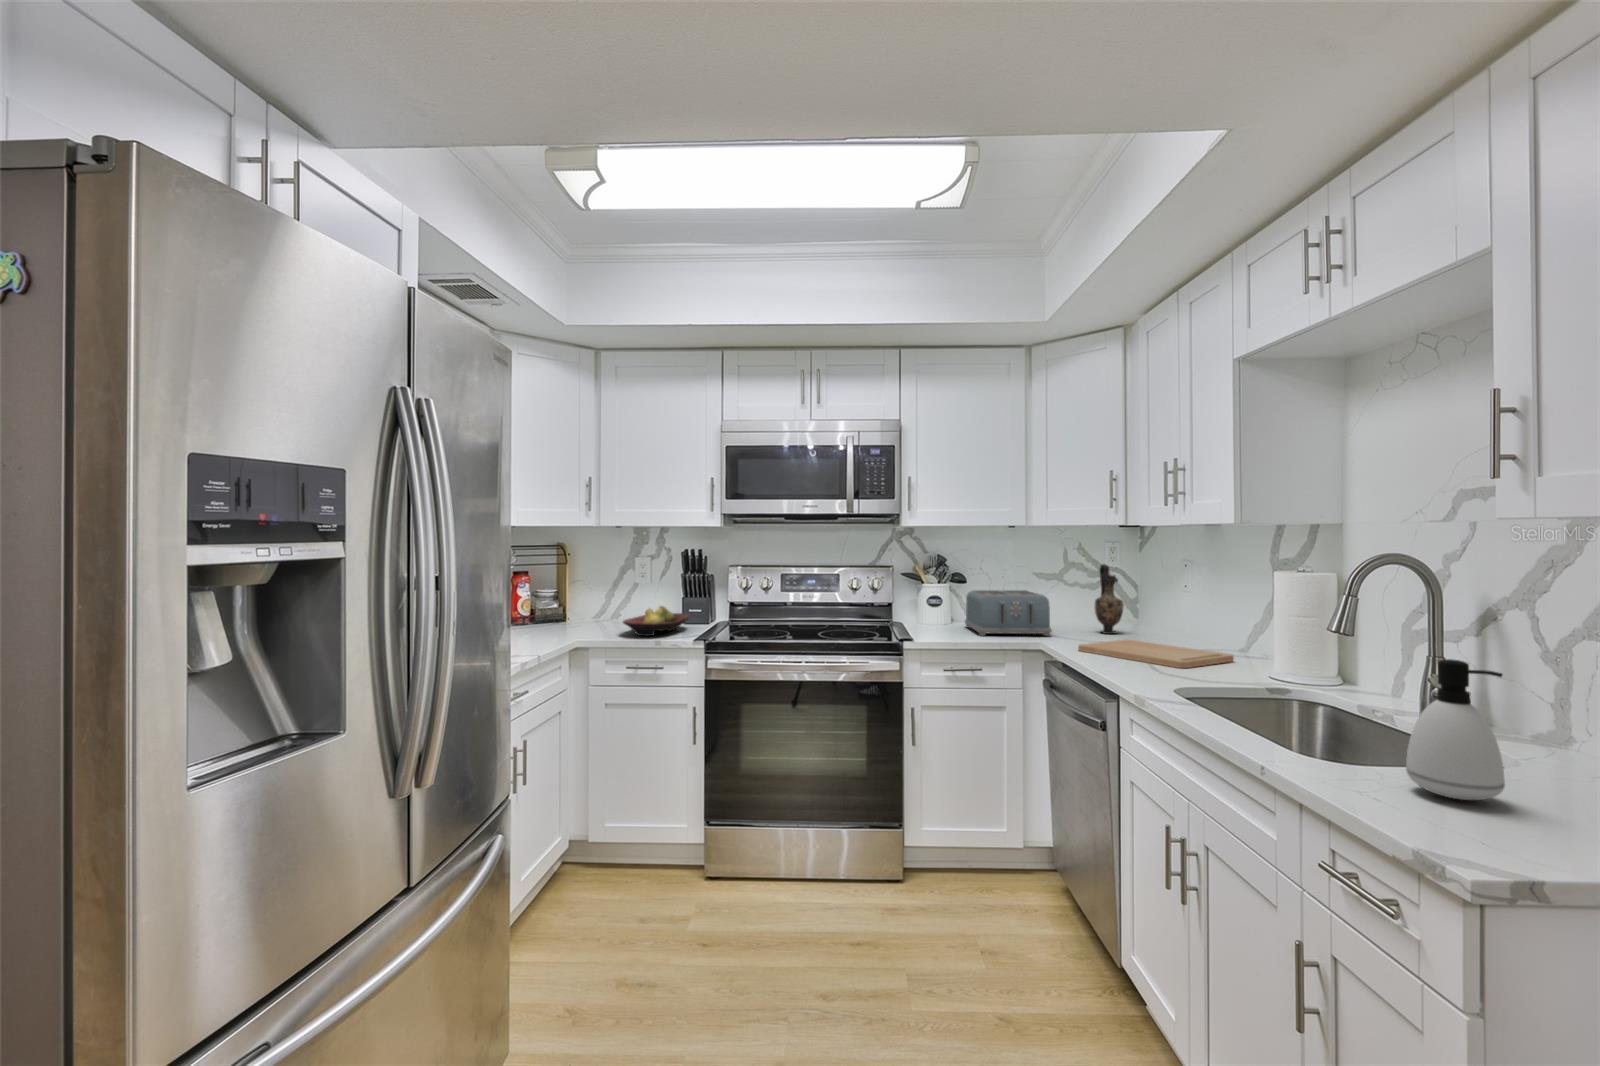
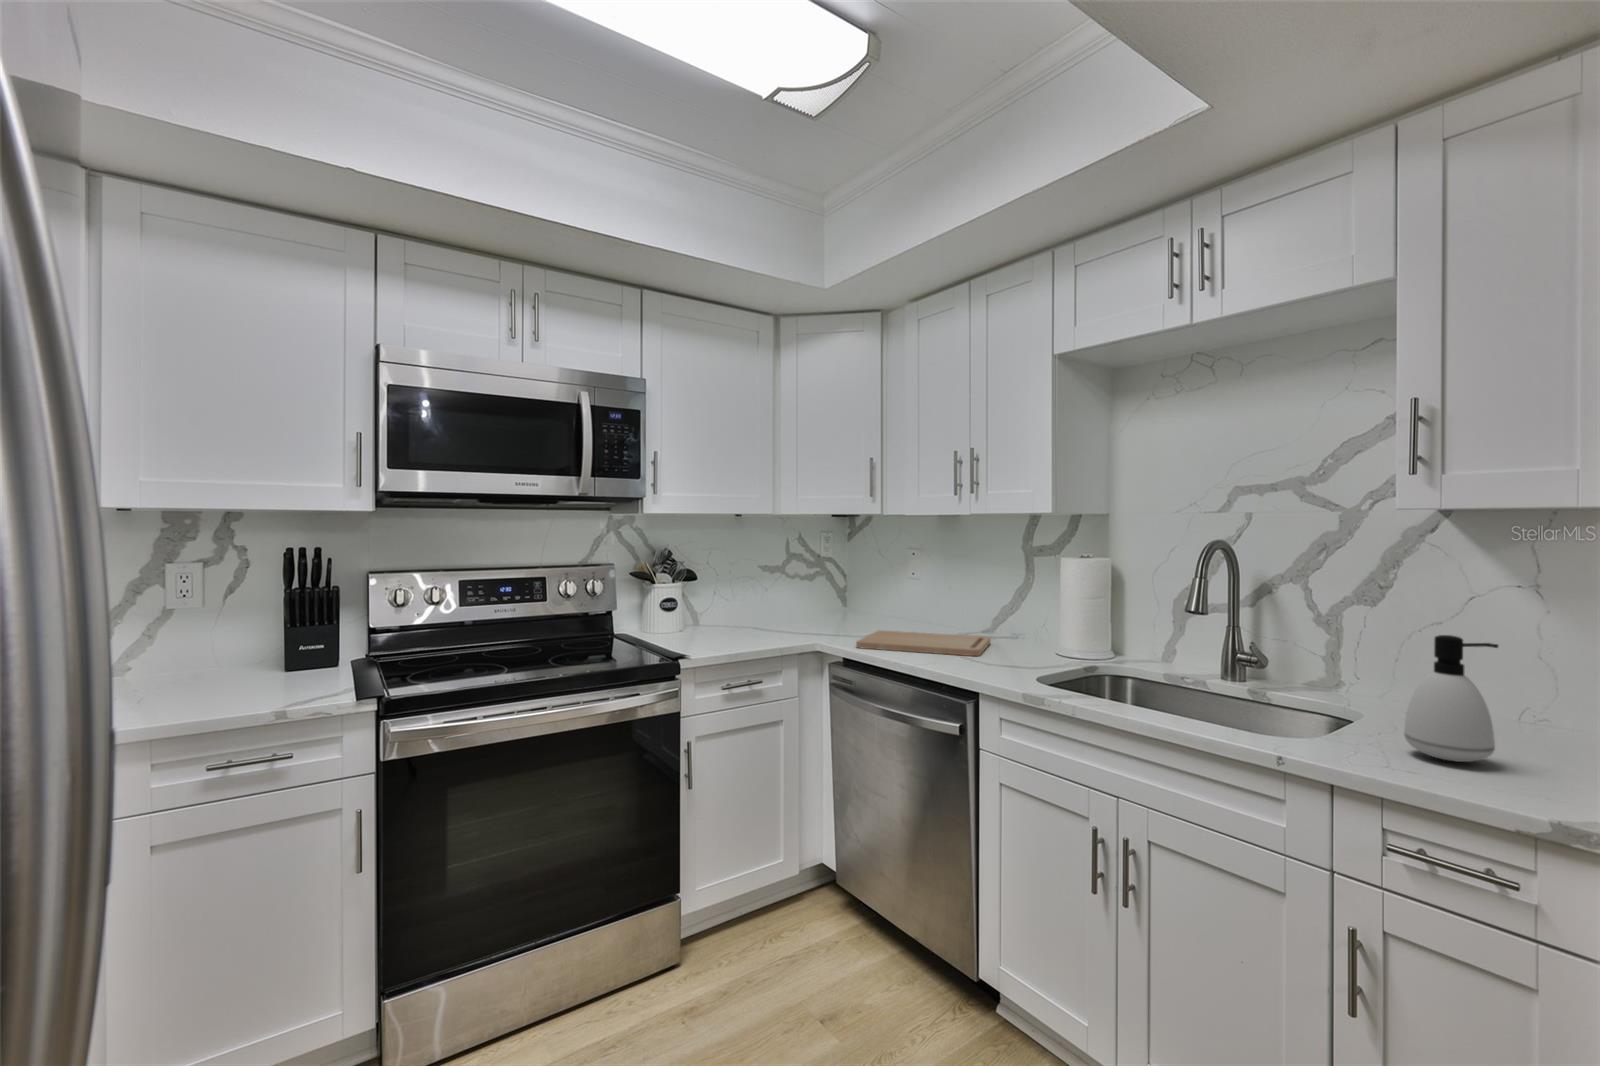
vase: present [1095,564,1124,634] -> none [820,554,847,625]
toaster: present [965,590,1052,636] -> none [690,585,798,641]
fruit bowl: present [623,606,689,636] -> none [177,646,309,706]

